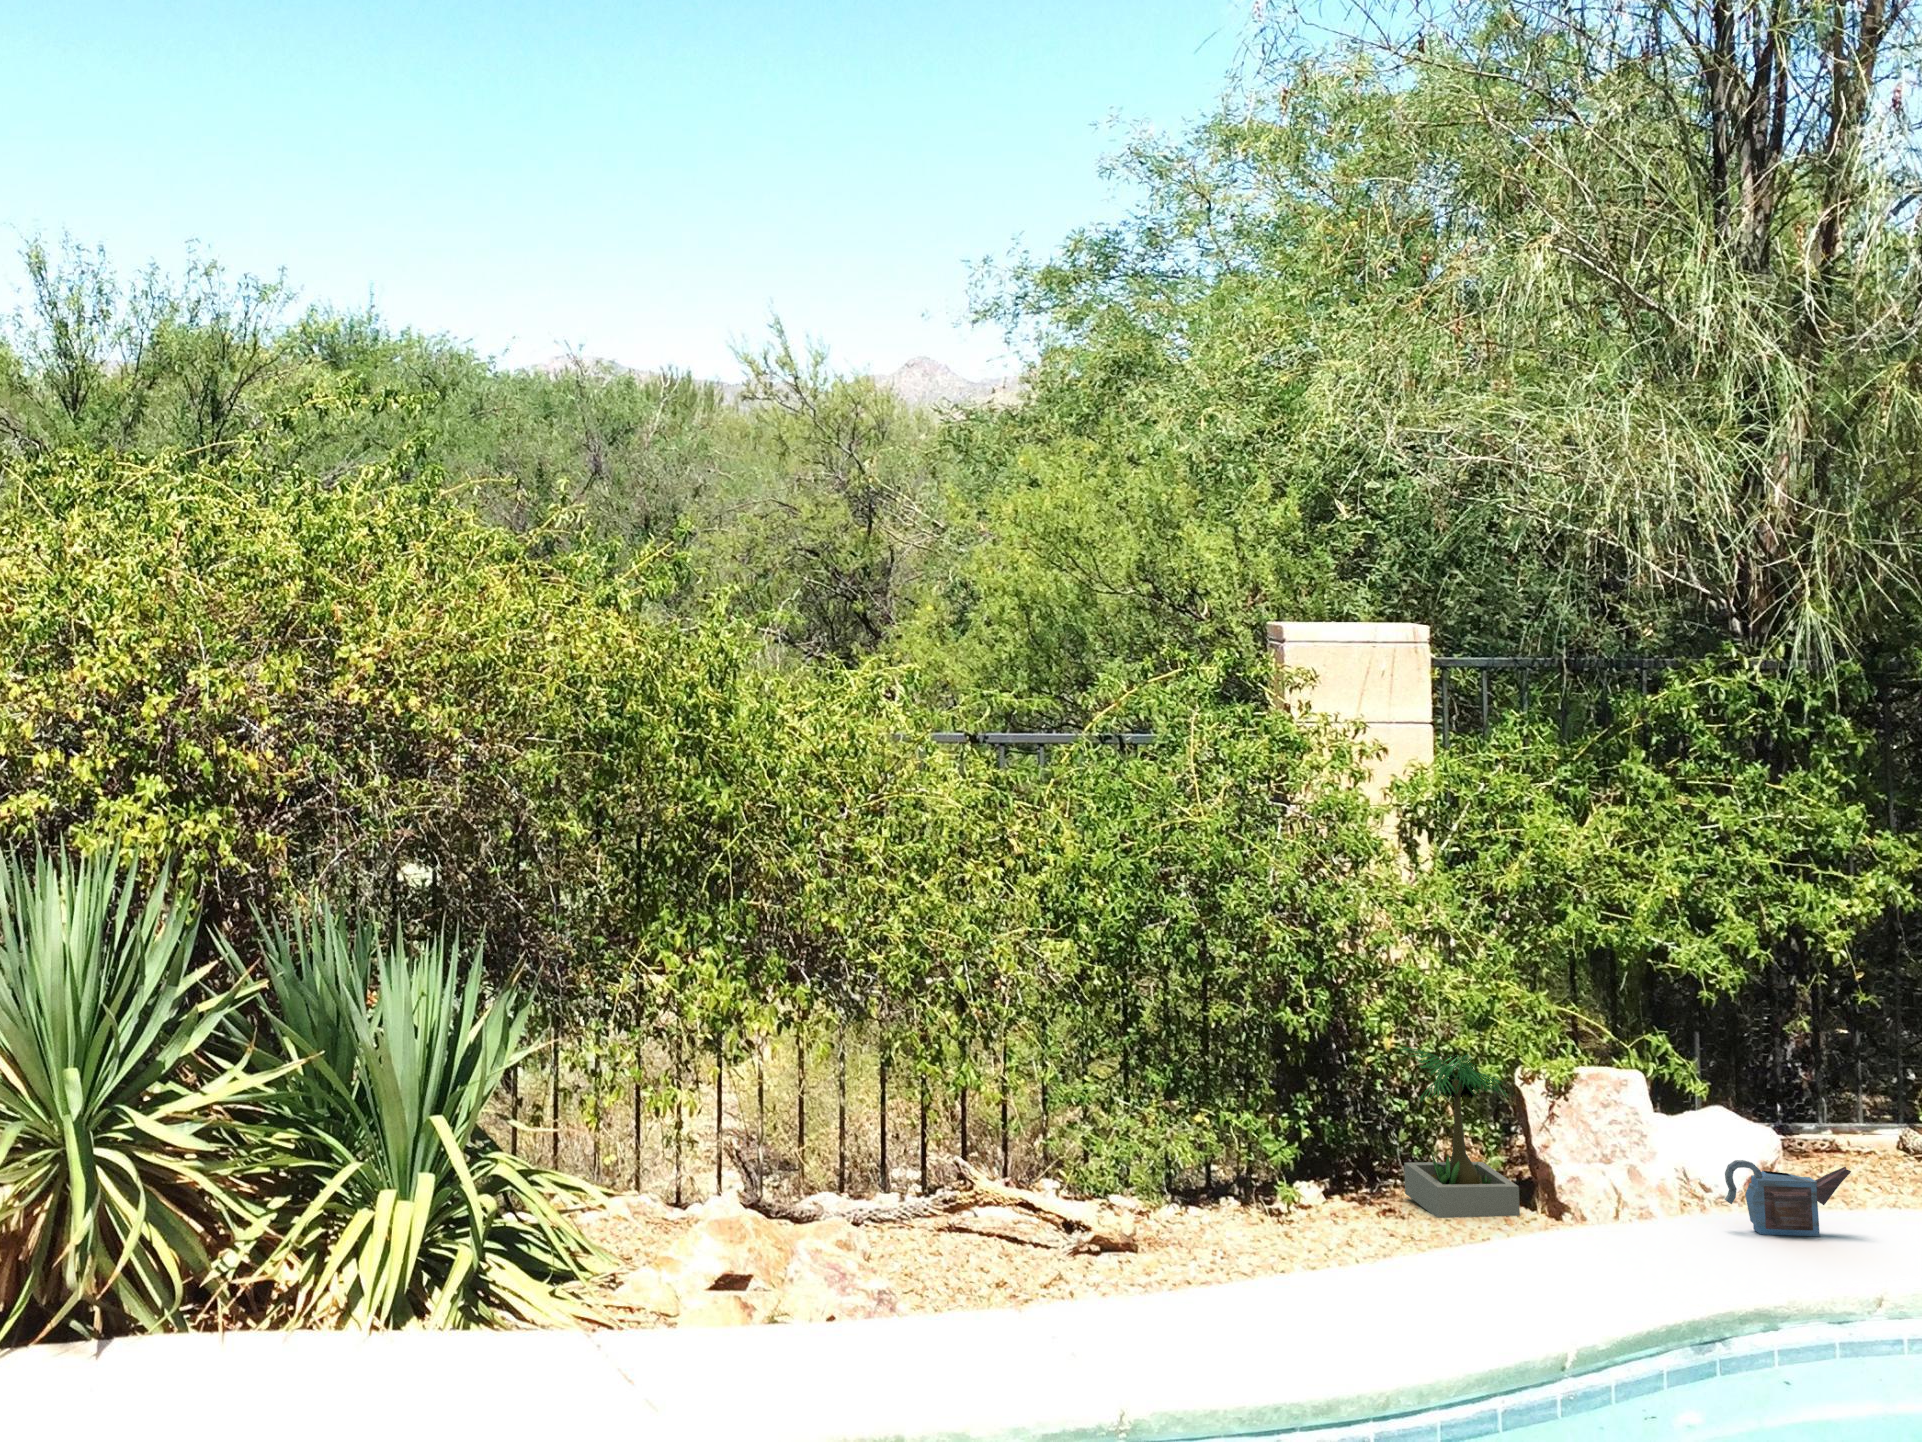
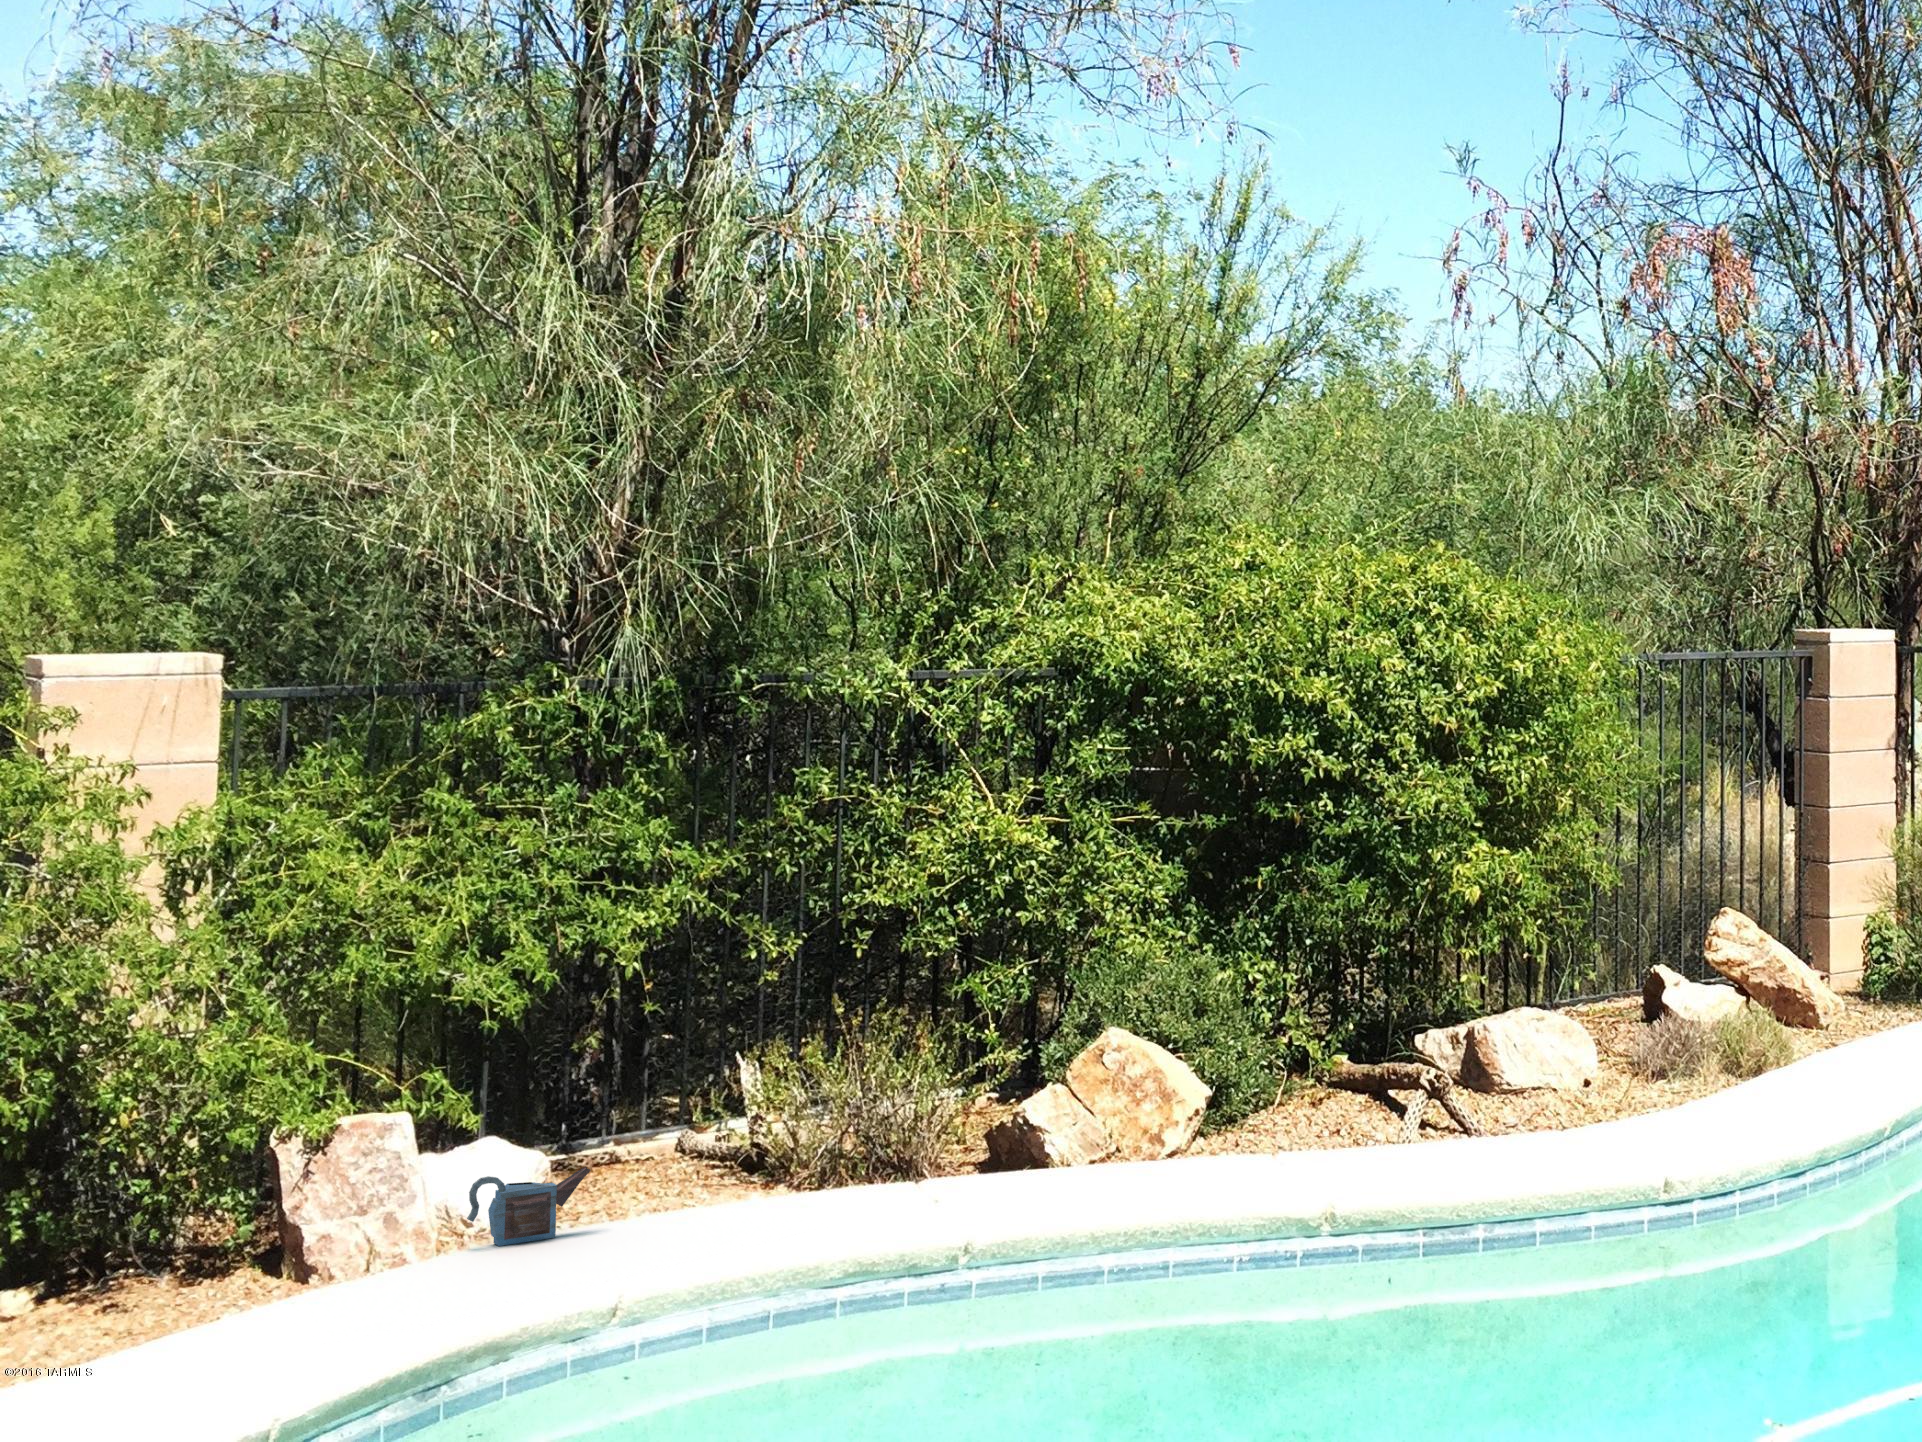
potted plant: present [1401,1047,1520,1218] -> none [130,1104,281,1303]

